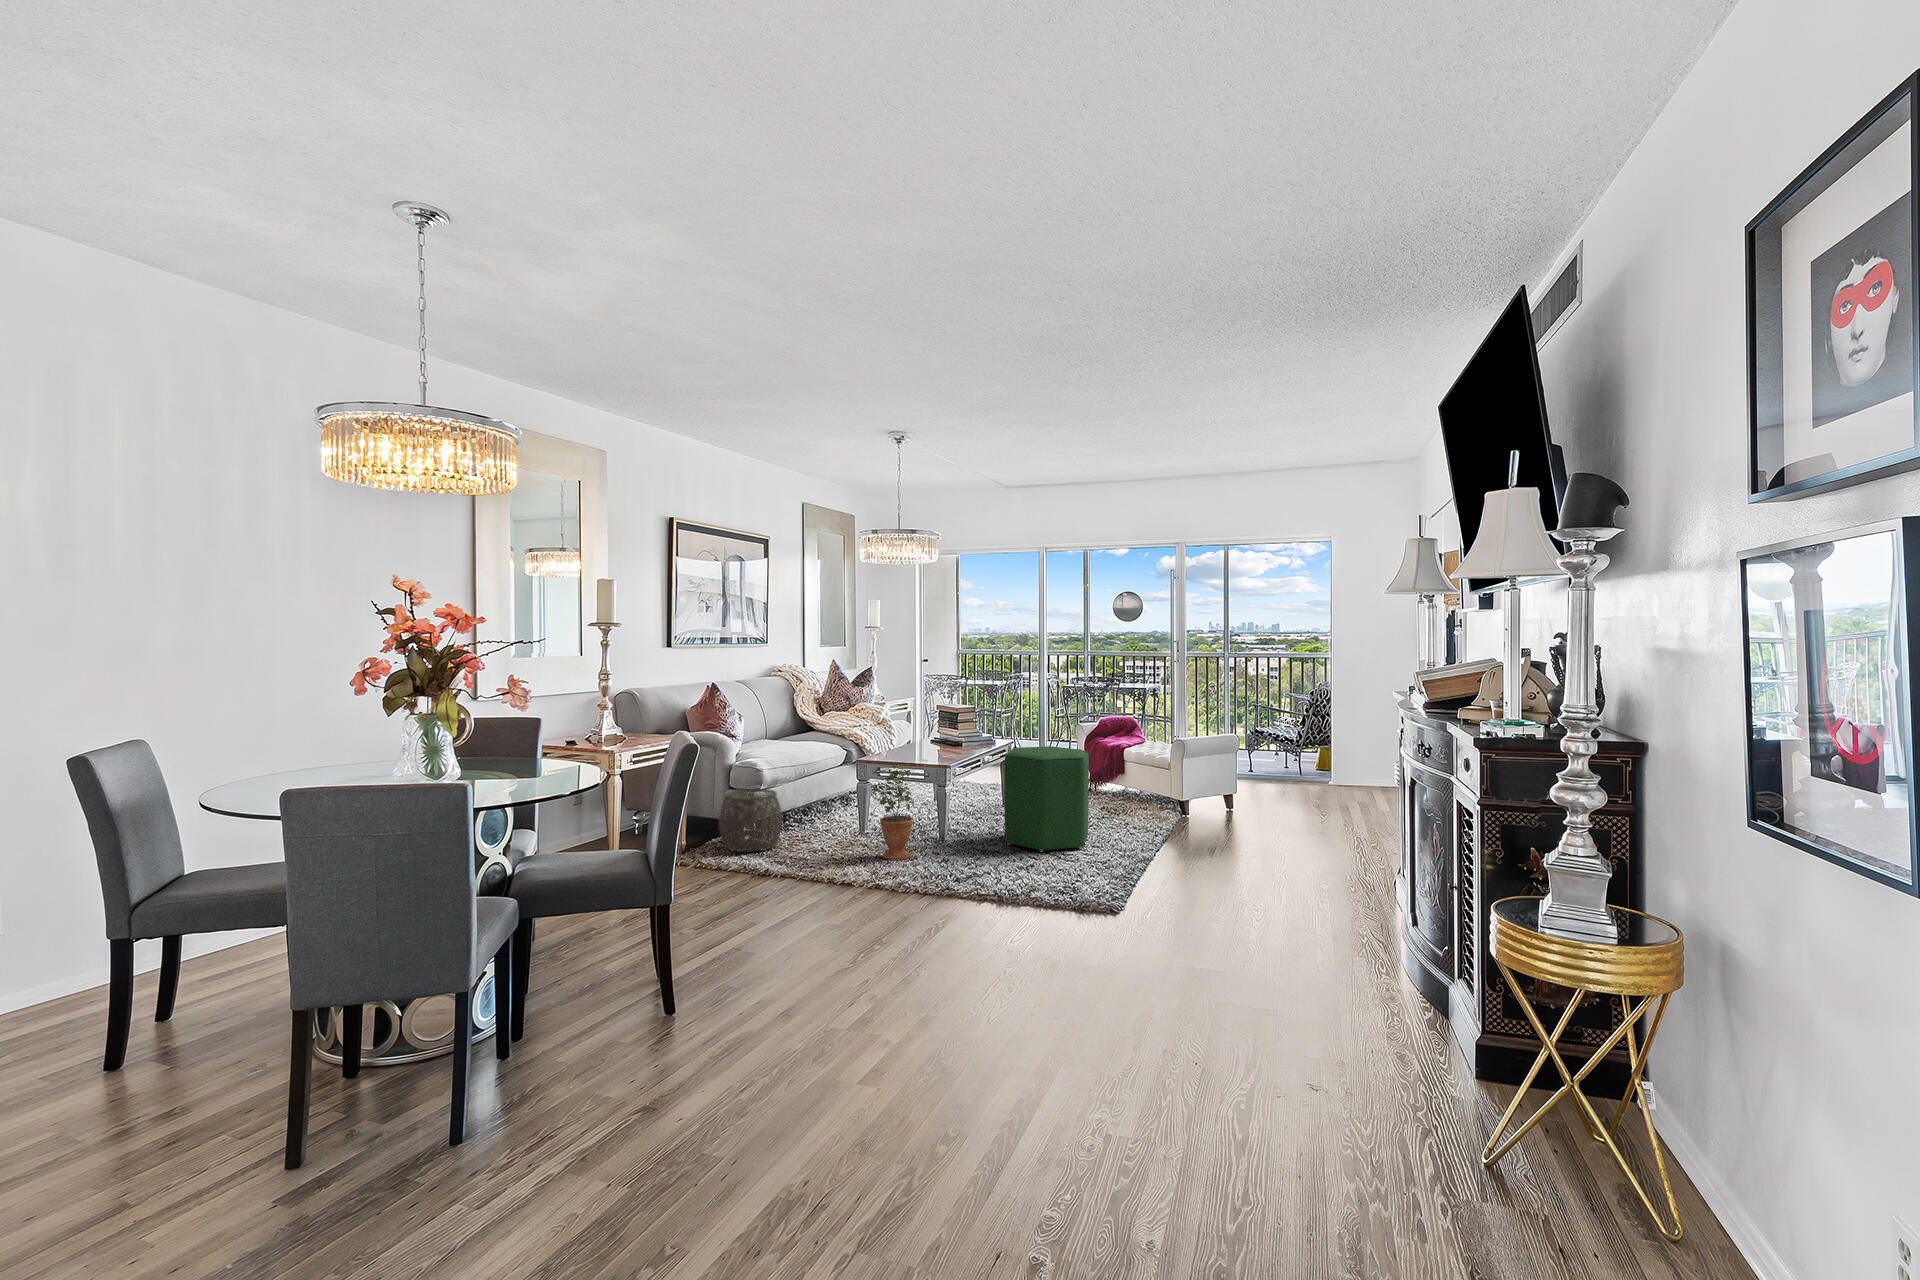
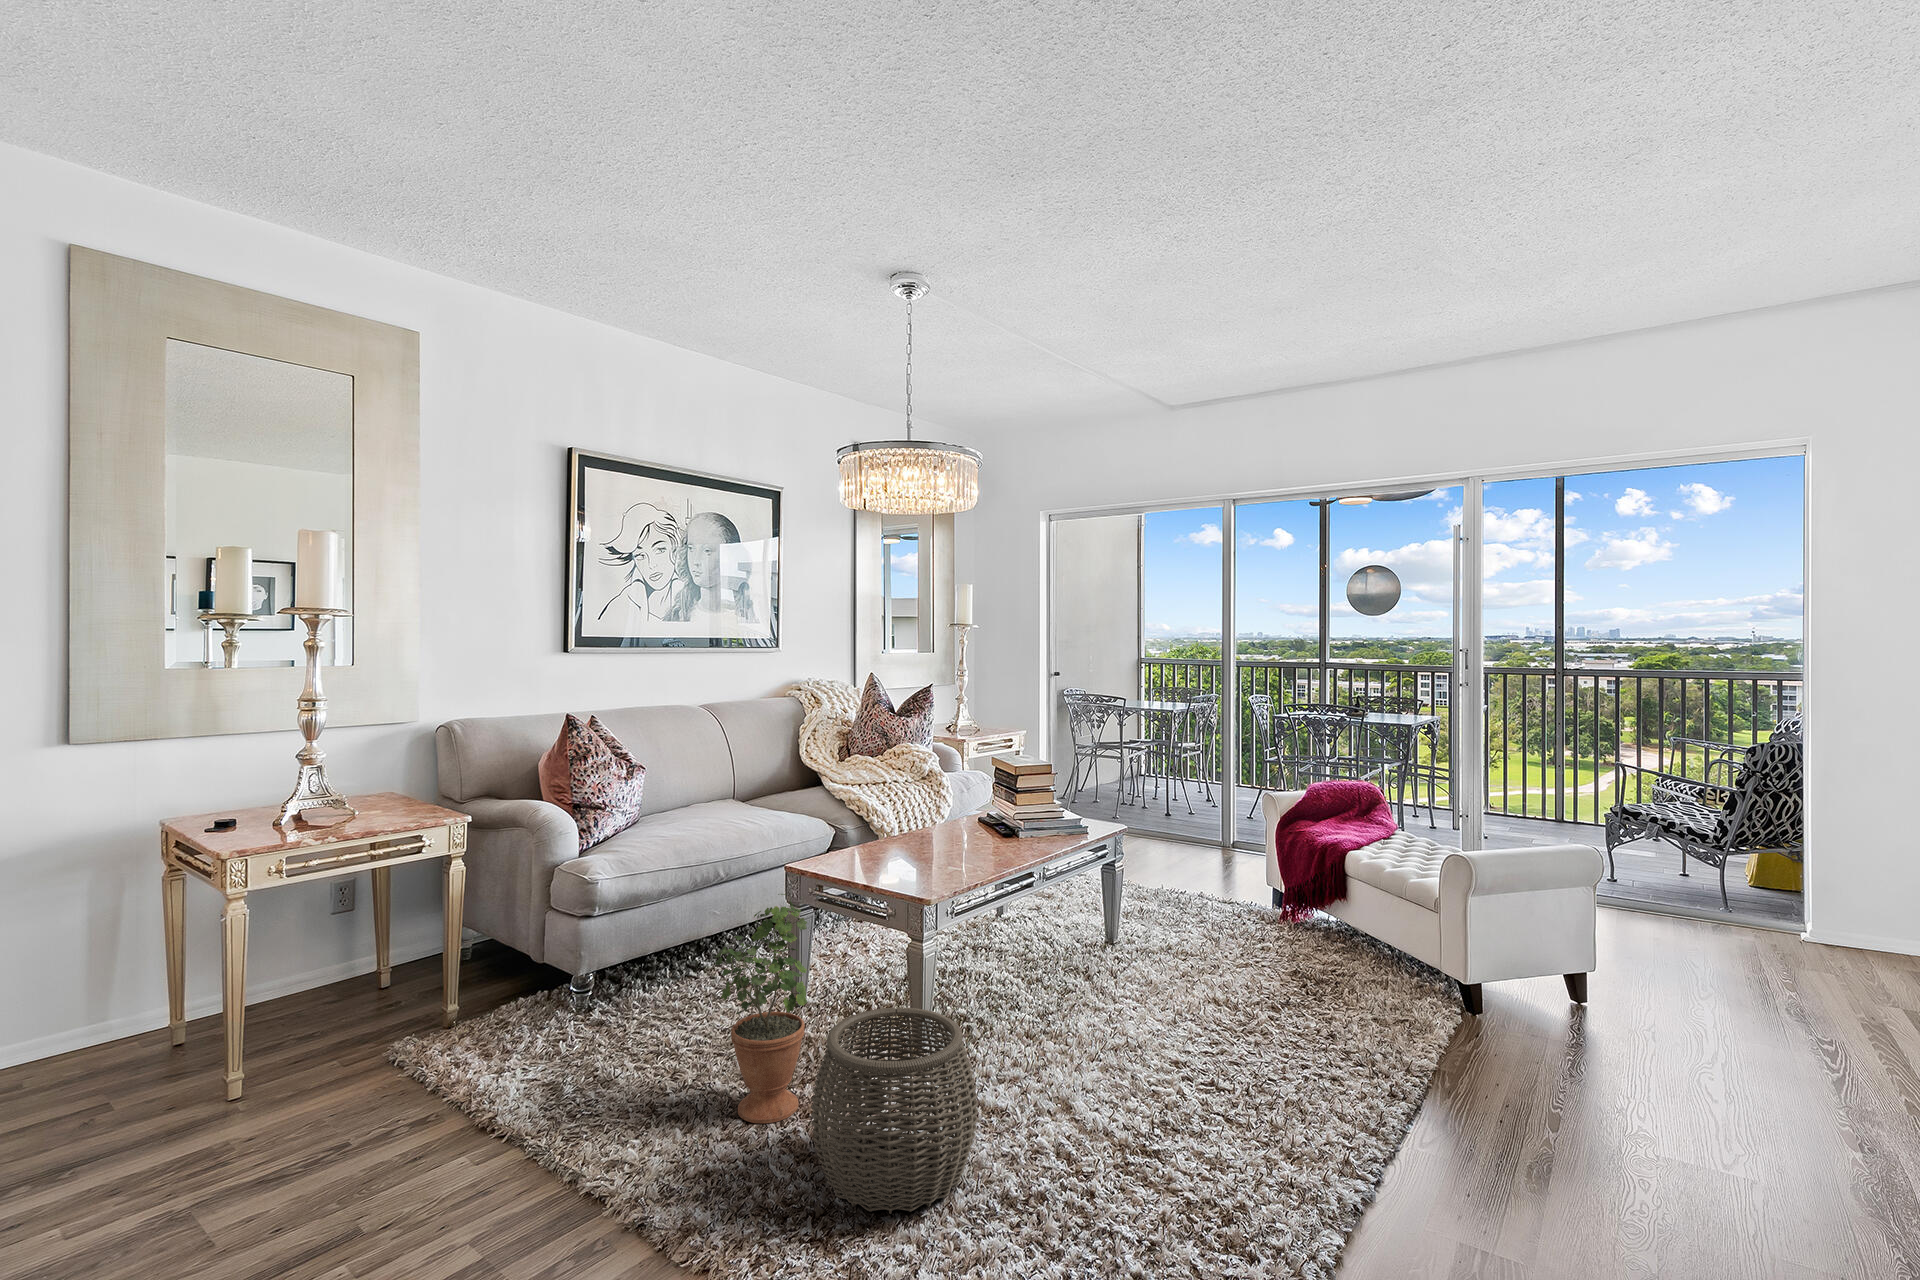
ottoman: present [1004,746,1089,852] -> none [1022,870,1224,1140]
woven basket: present [719,789,783,852] -> present [811,1007,978,1214]

